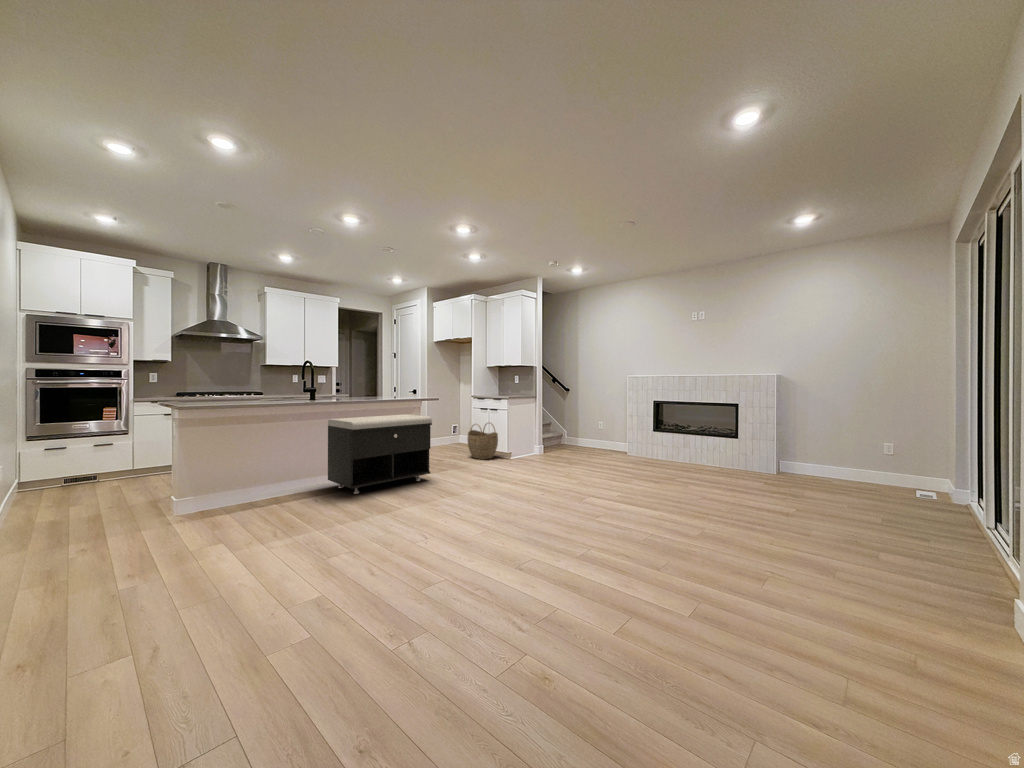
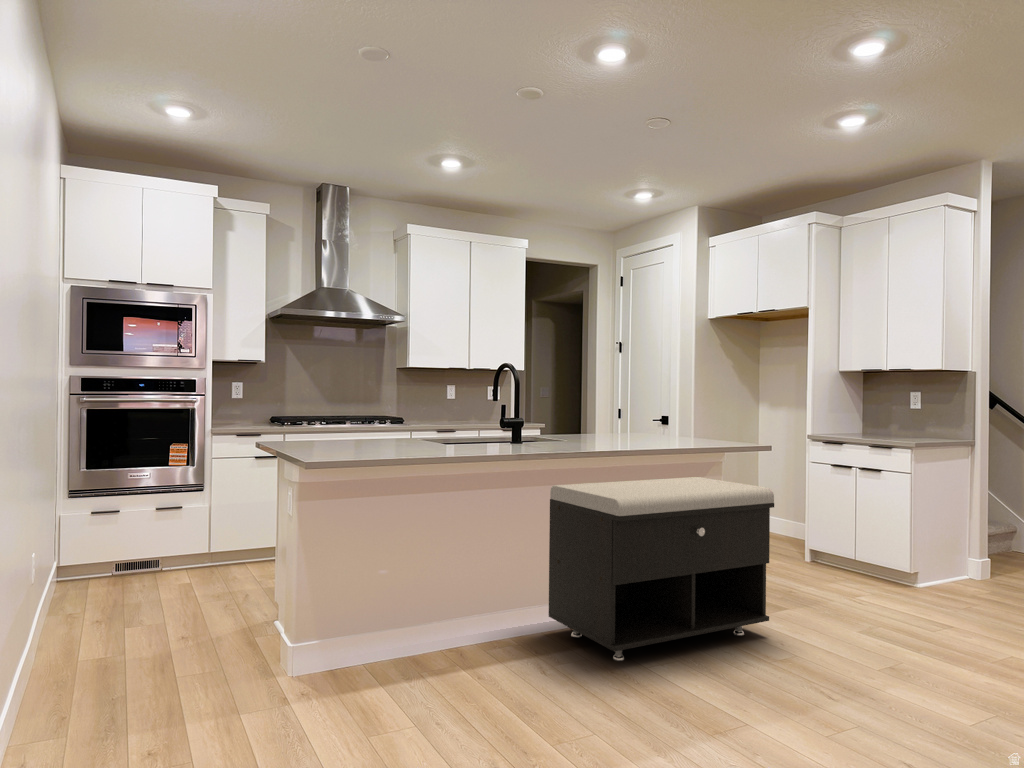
woven basket: present [467,423,498,460] -> none [808,496,887,583]

